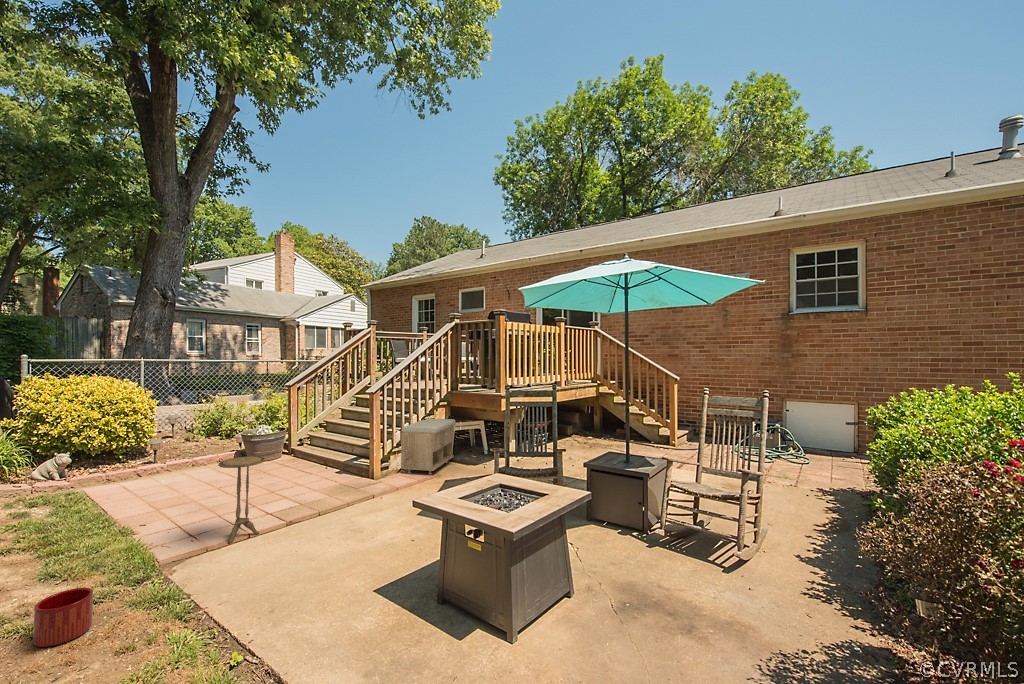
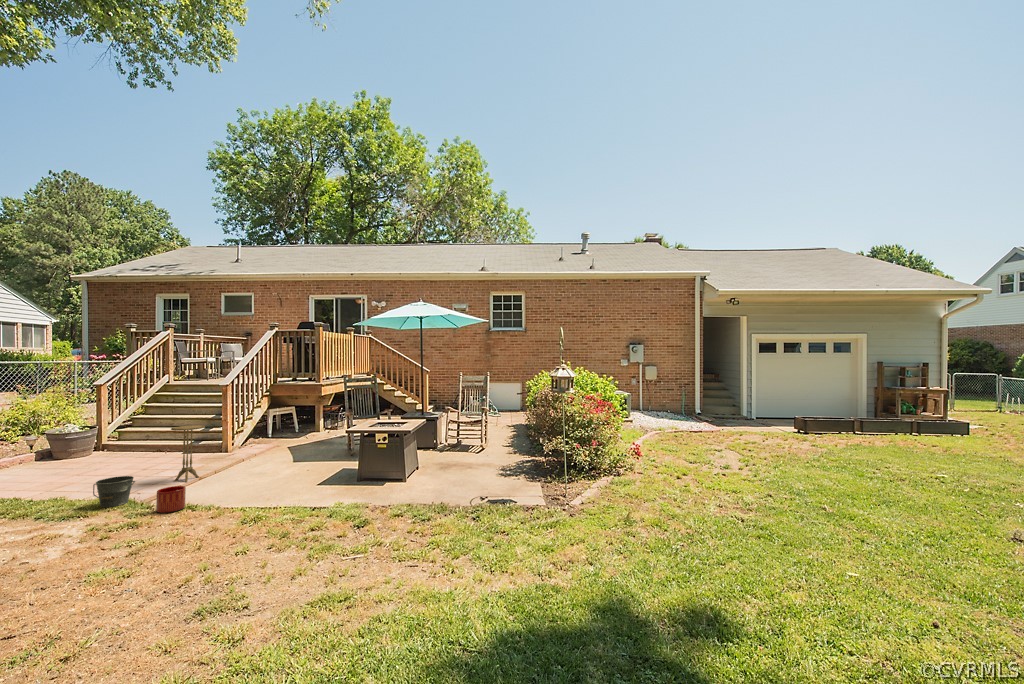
storage bench: present [401,419,456,474] -> none [247,406,280,446]
bucket: none [52,534,117,587] -> present [93,476,135,507]

